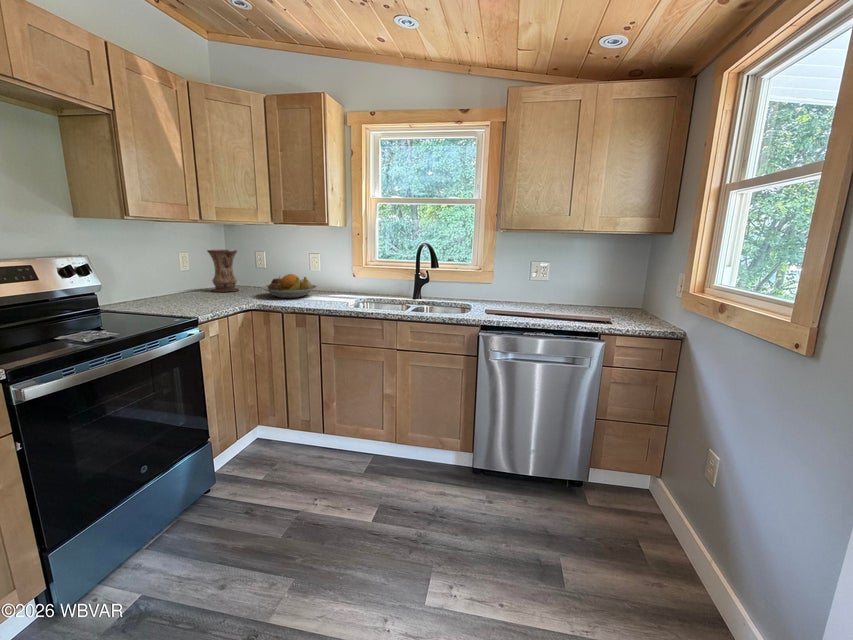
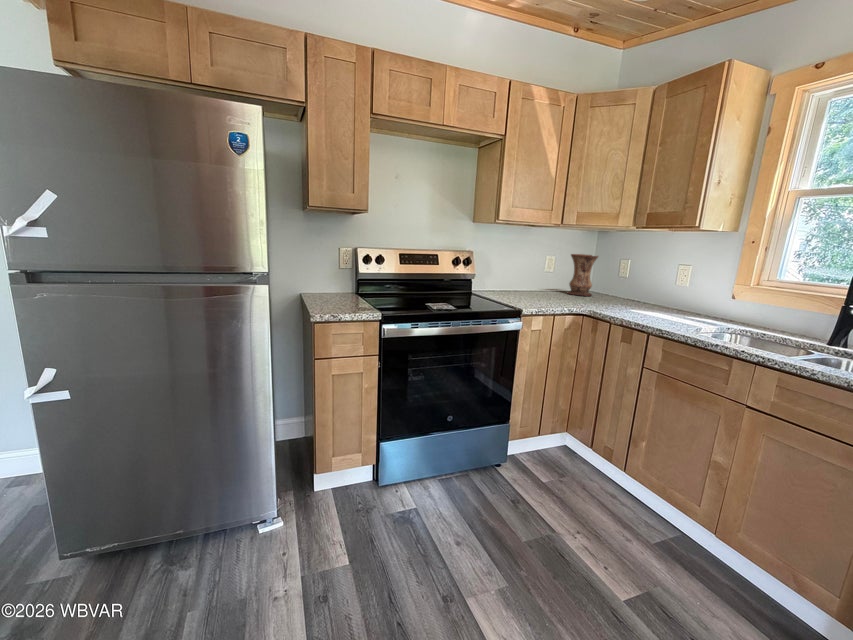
fruit bowl: present [262,274,317,298] -> none [605,284,672,312]

